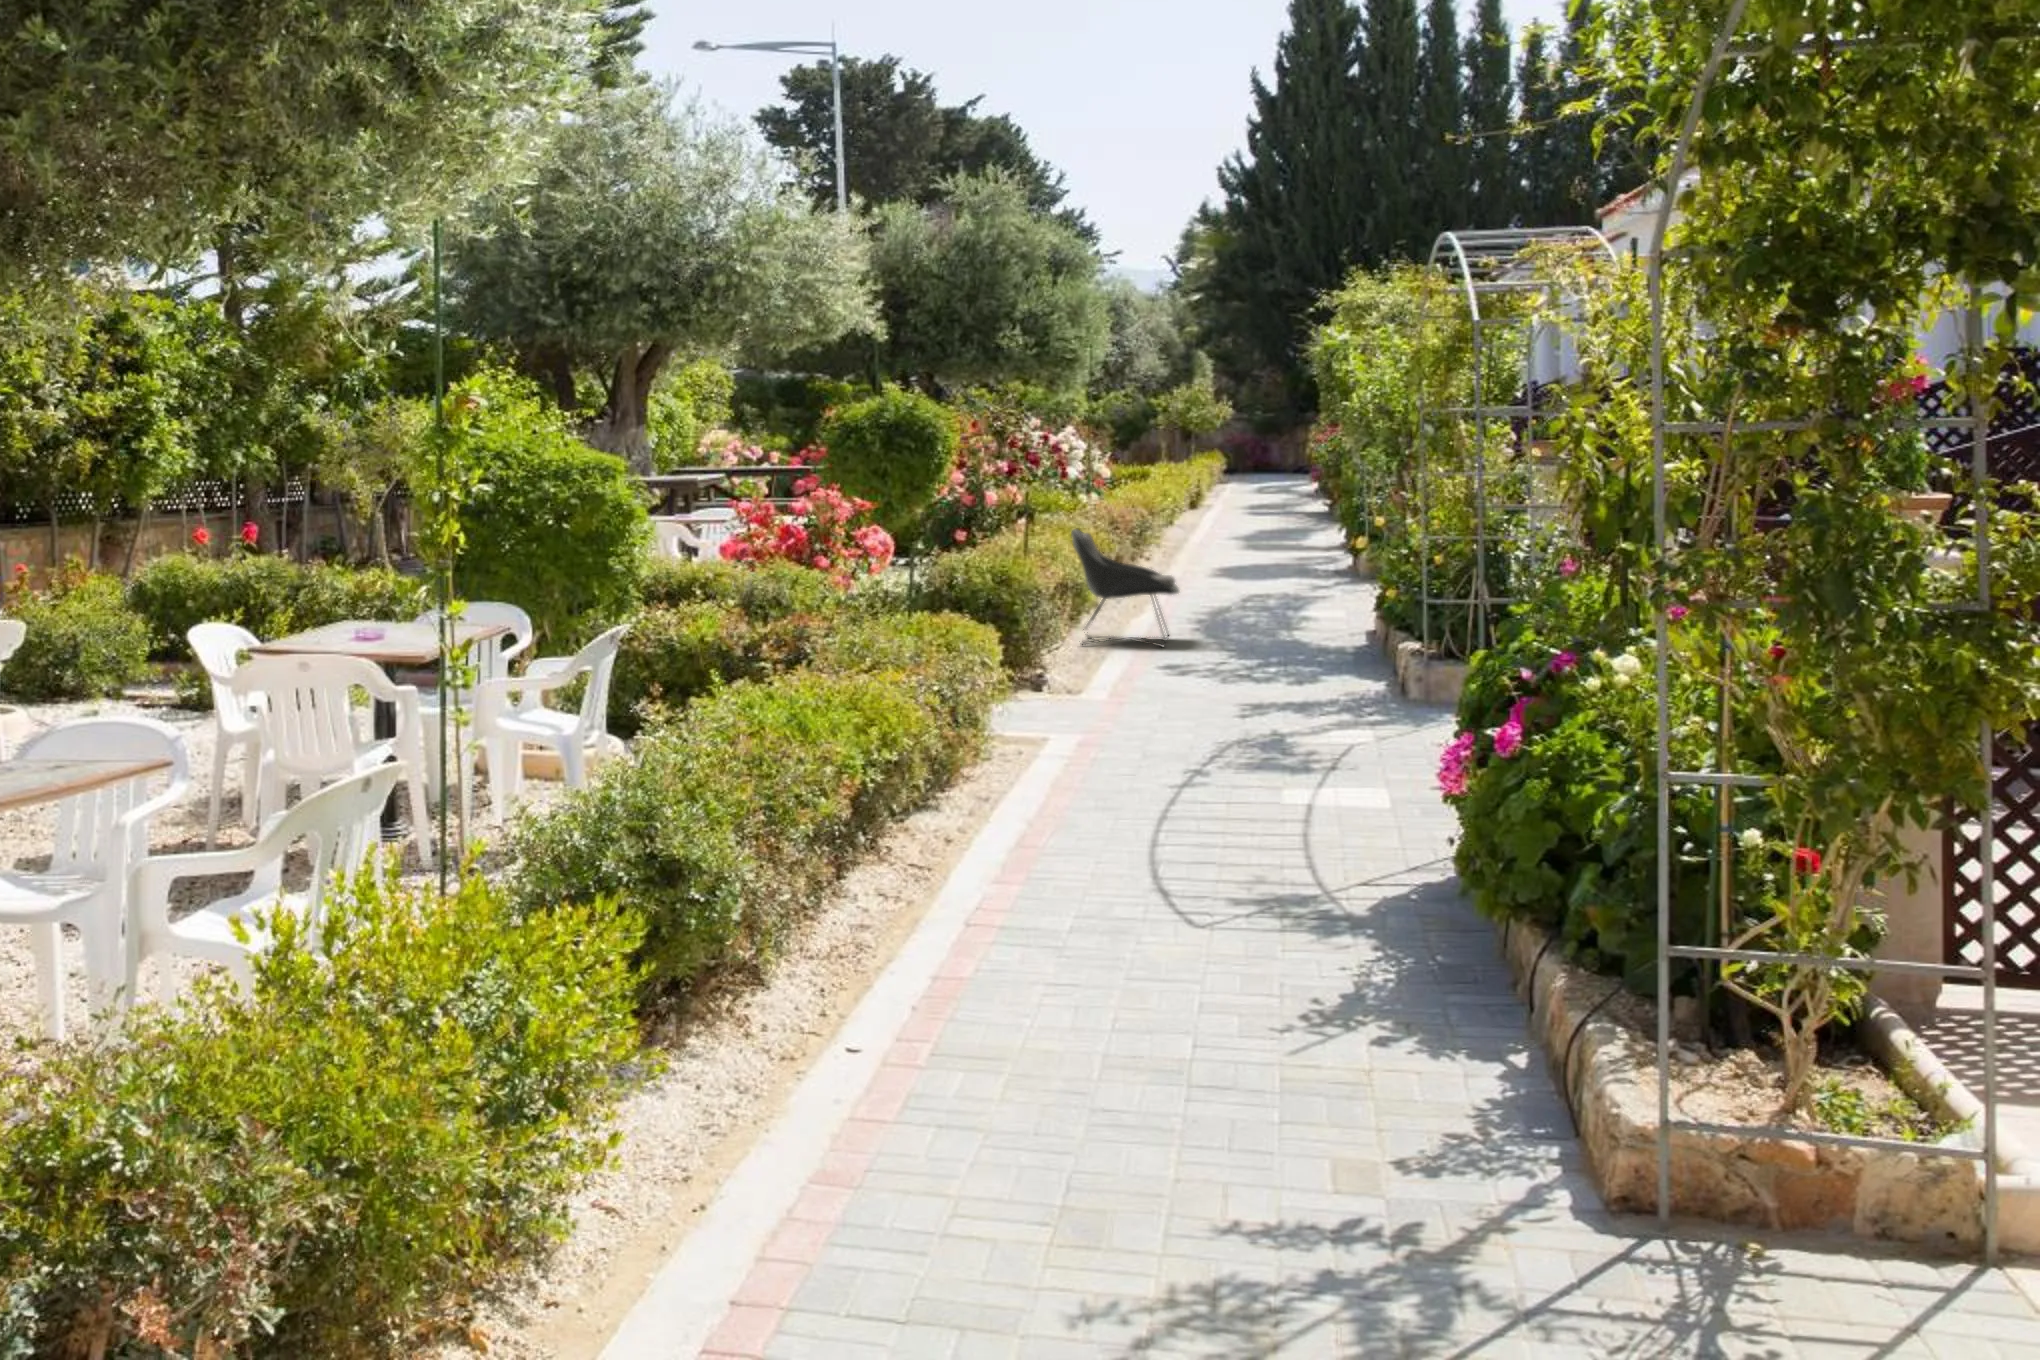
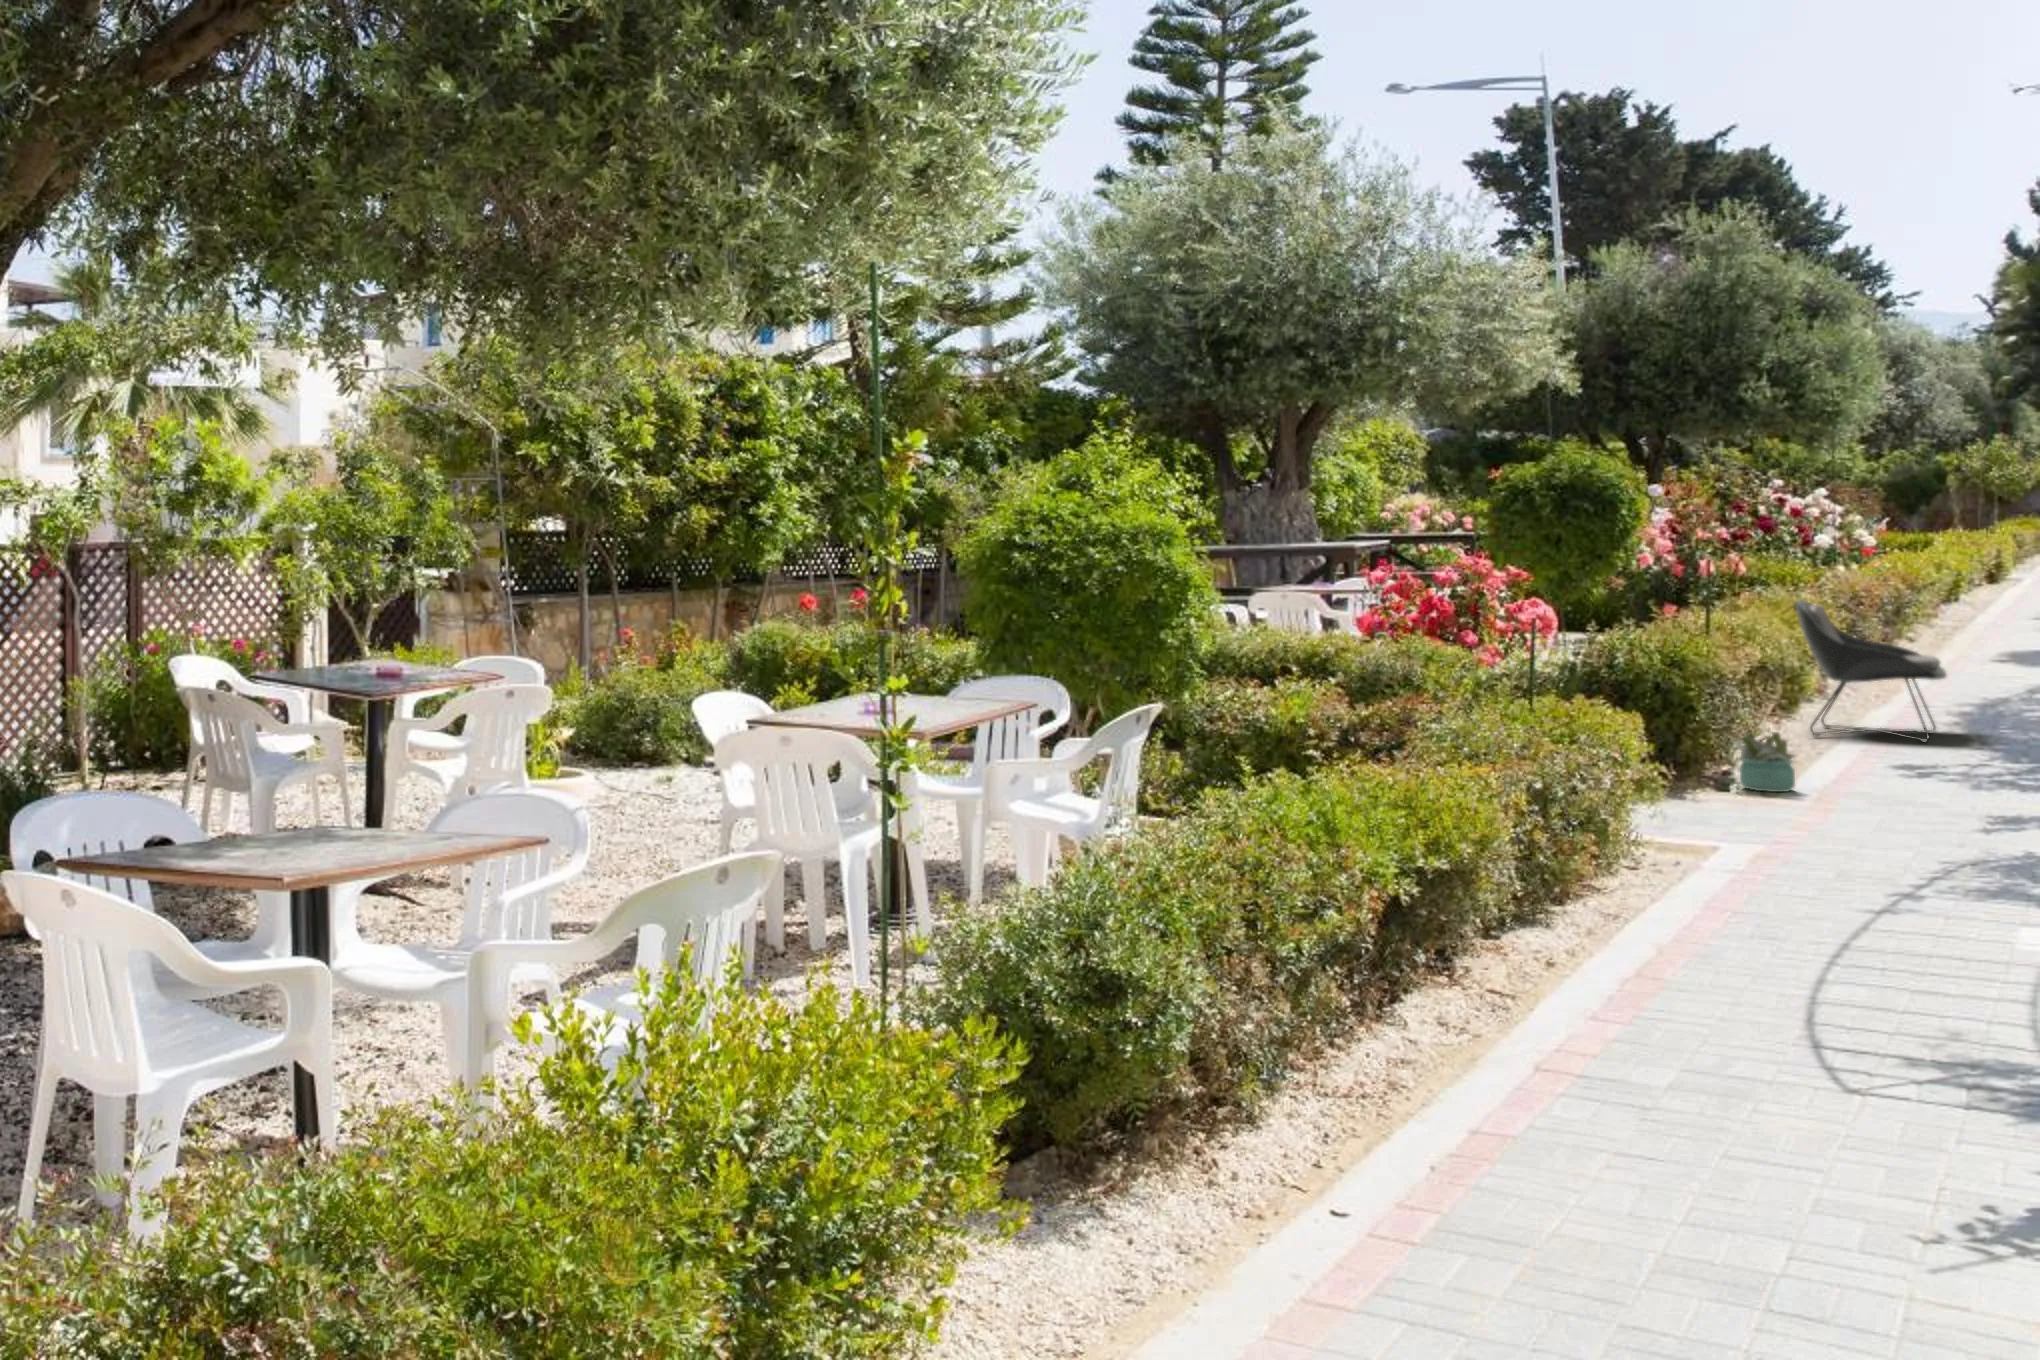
decorative plant: none [1033,638,1082,689] -> present [1734,732,1796,792]

